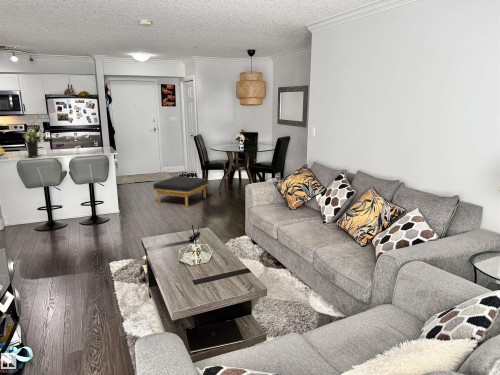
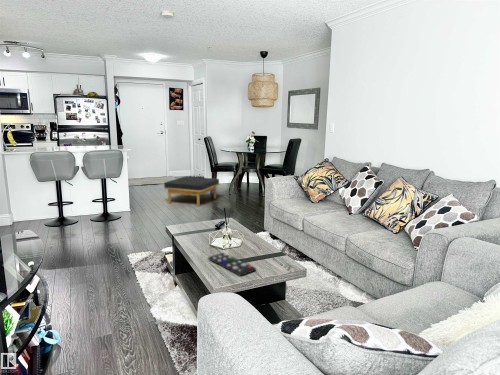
flower arrangement: present [24,129,45,158] -> none [35,121,61,151]
remote control: none [173,271,215,298] -> present [209,253,256,276]

